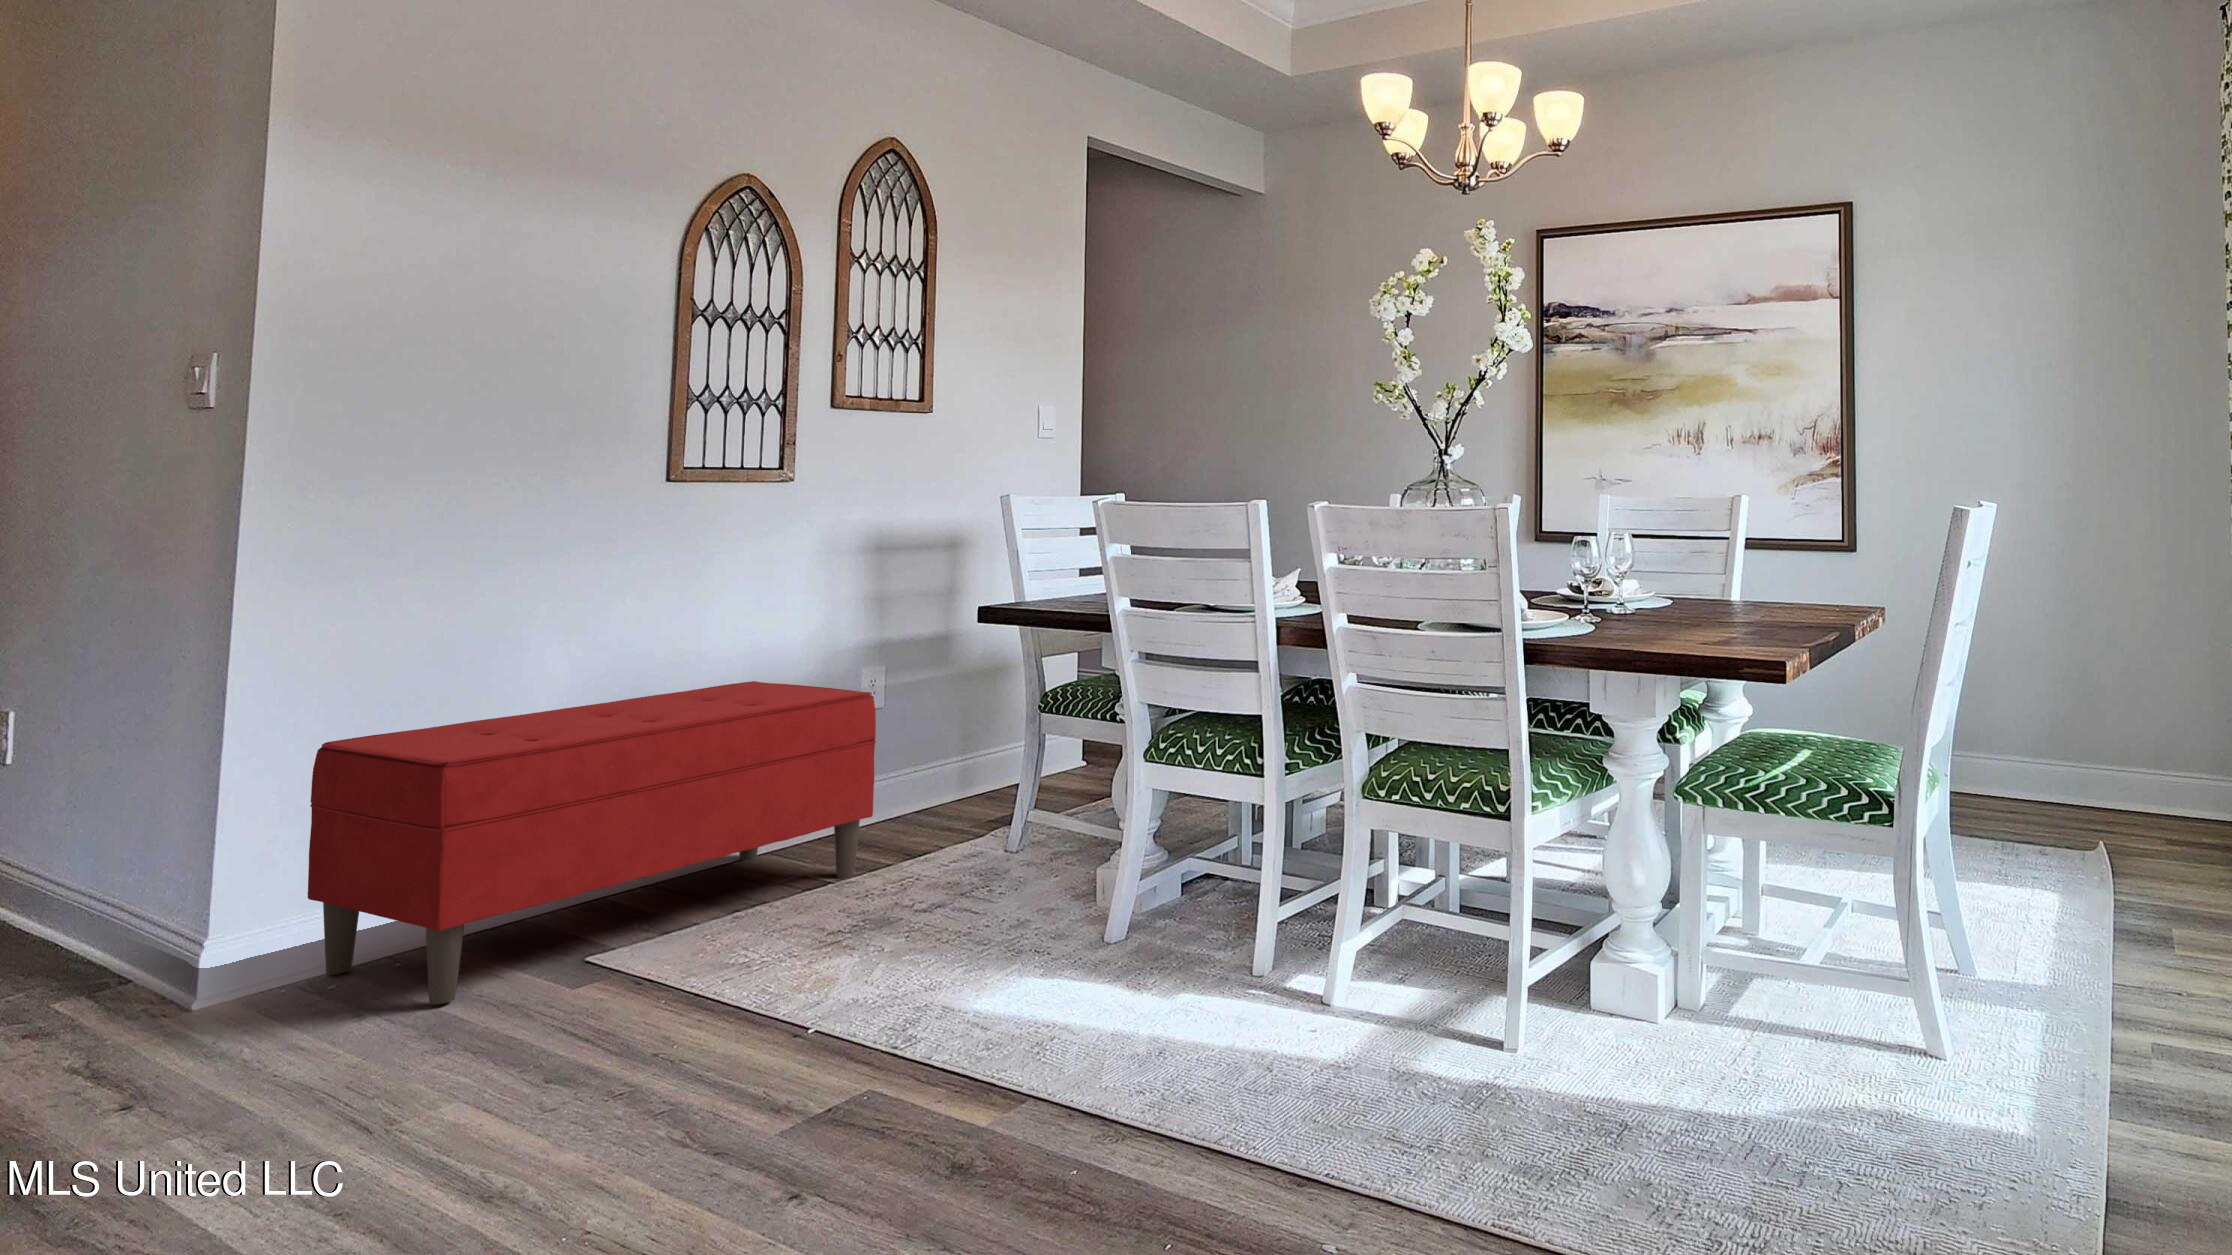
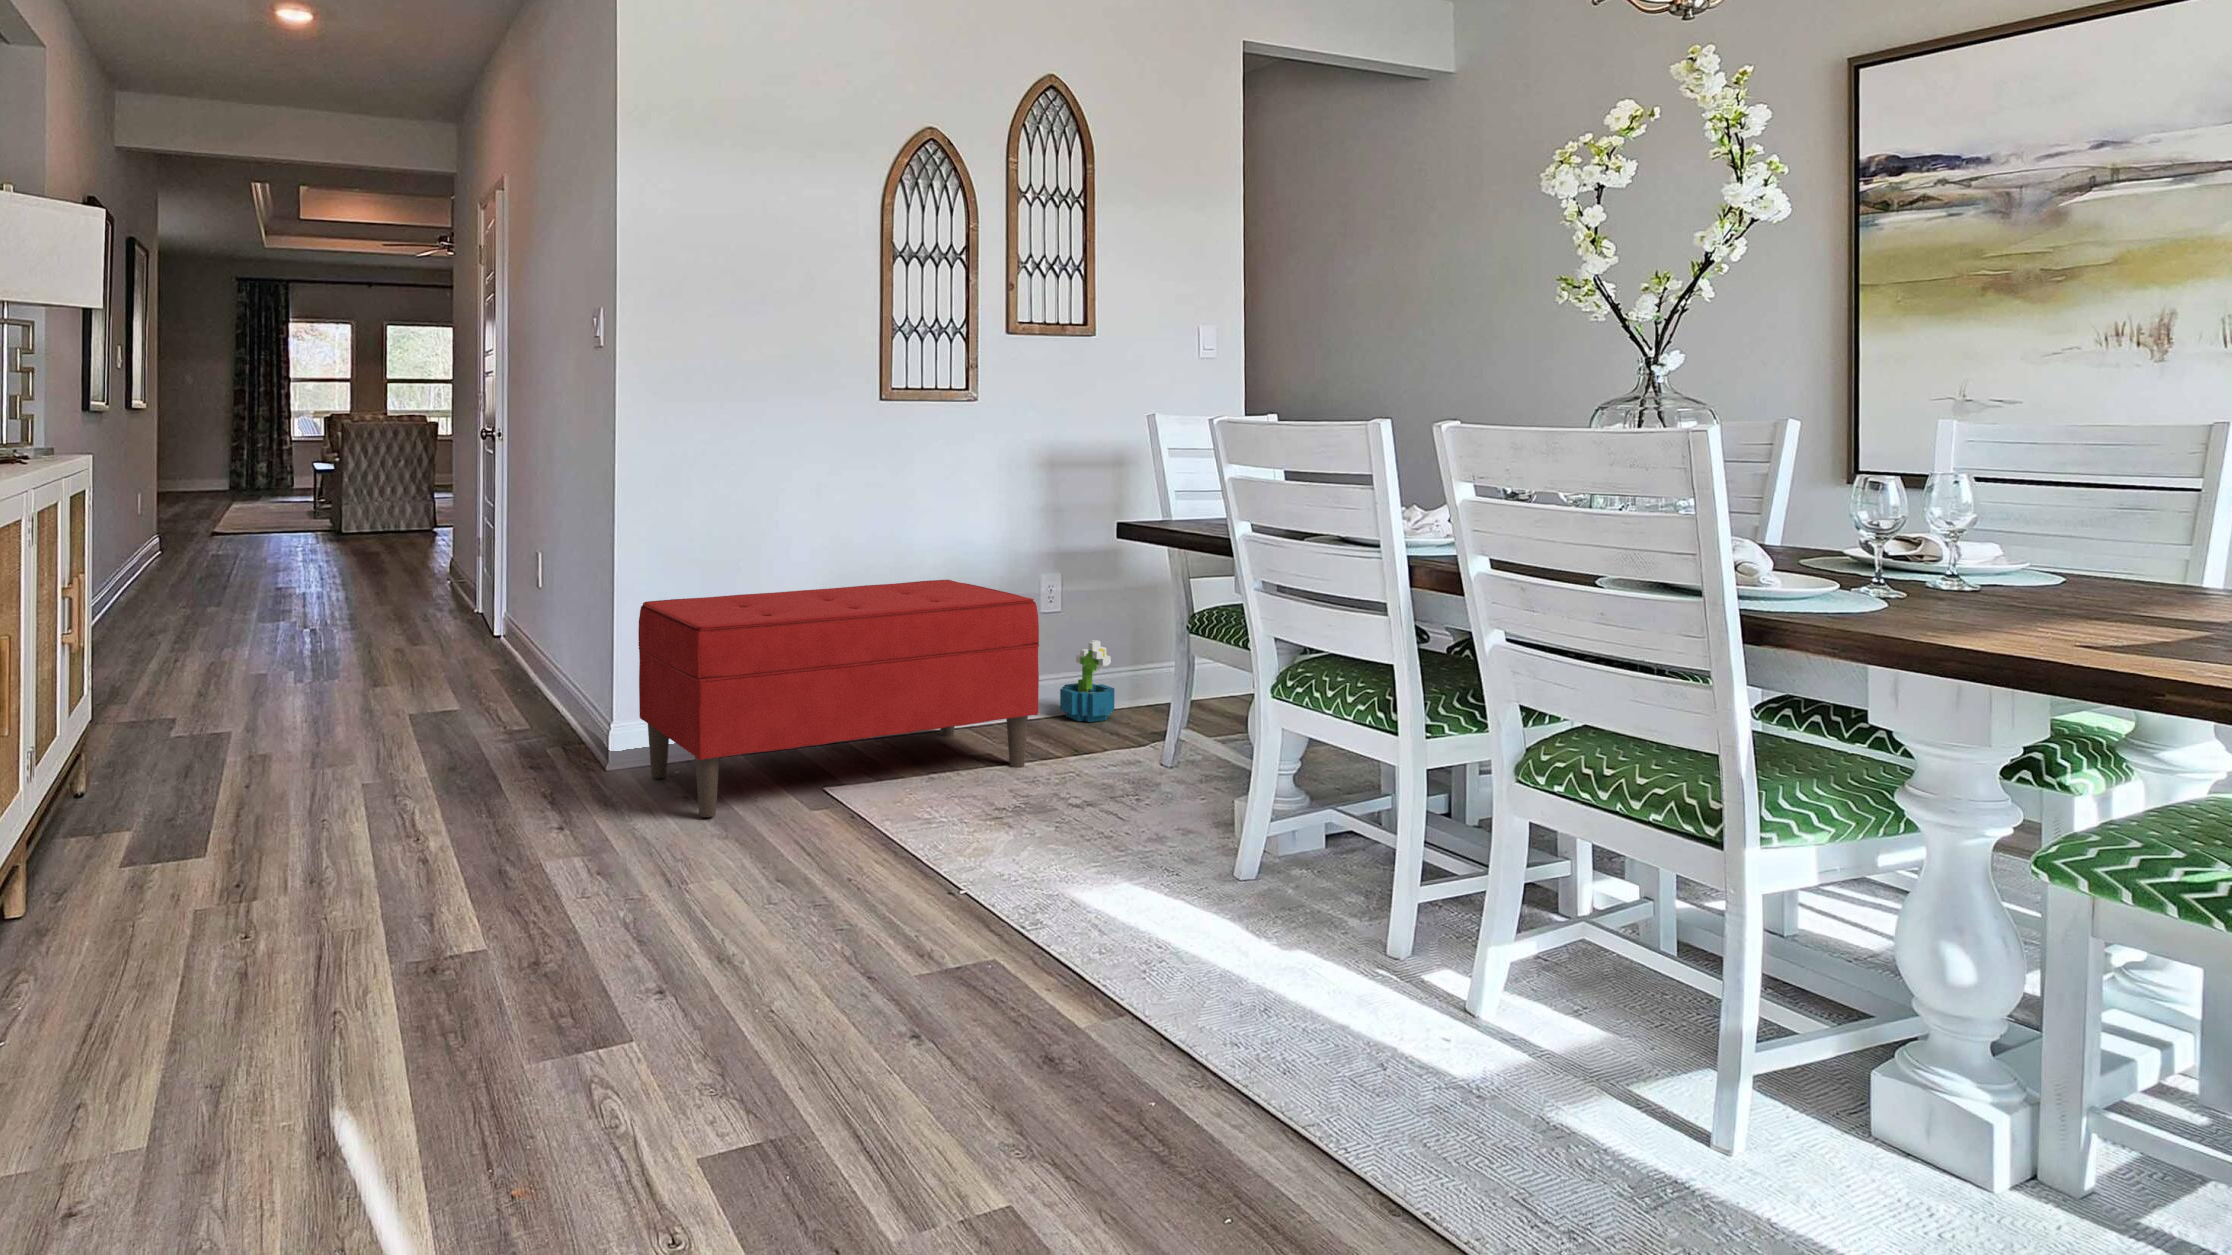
decorative plant: none [880,732,941,821] -> present [1060,640,1115,722]

